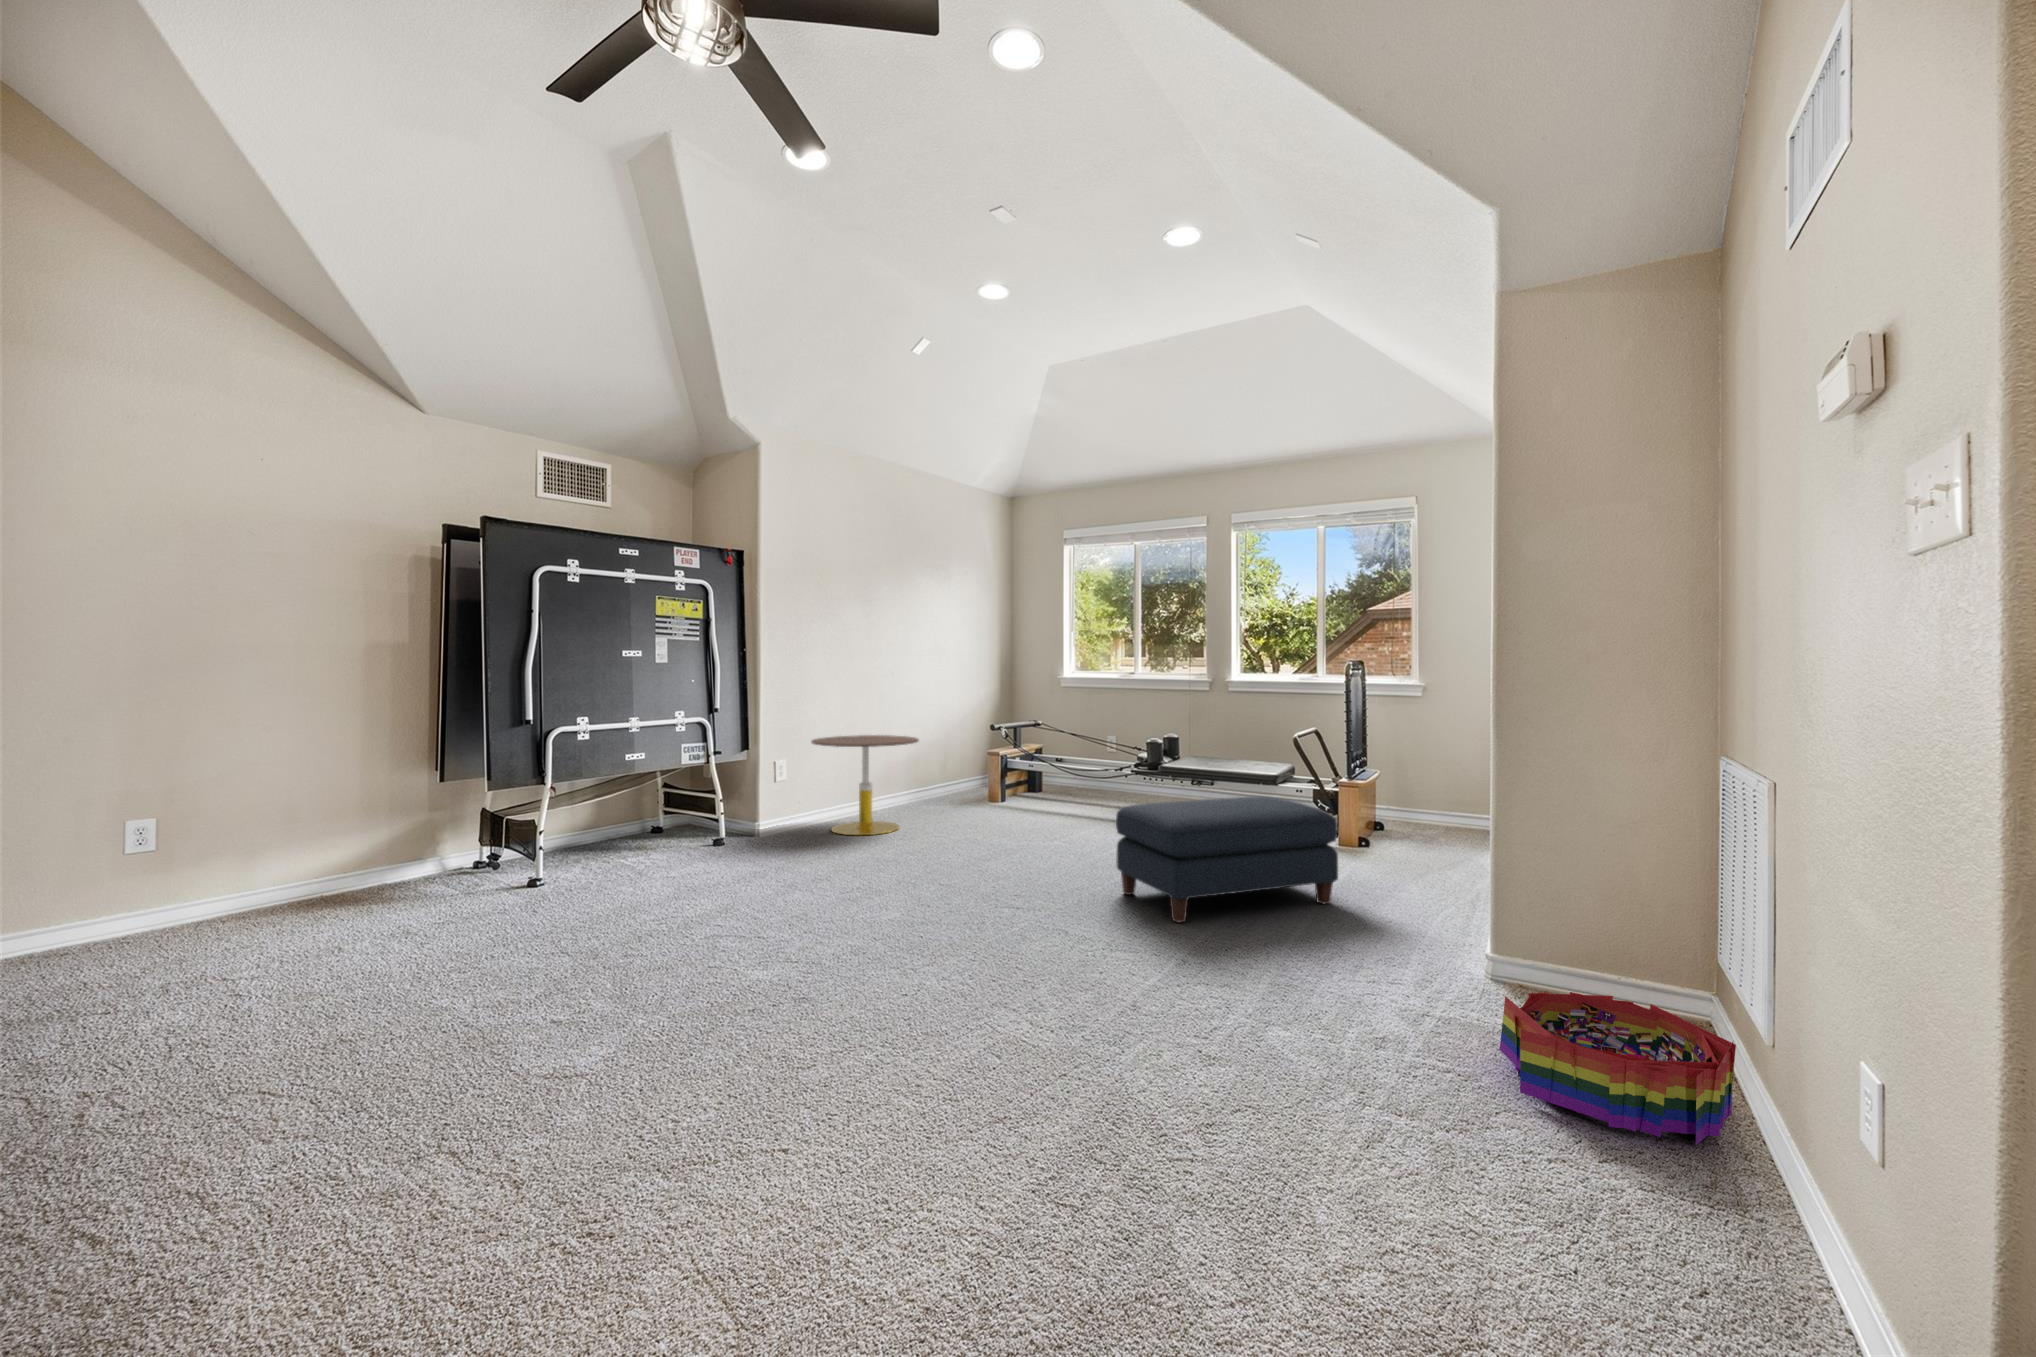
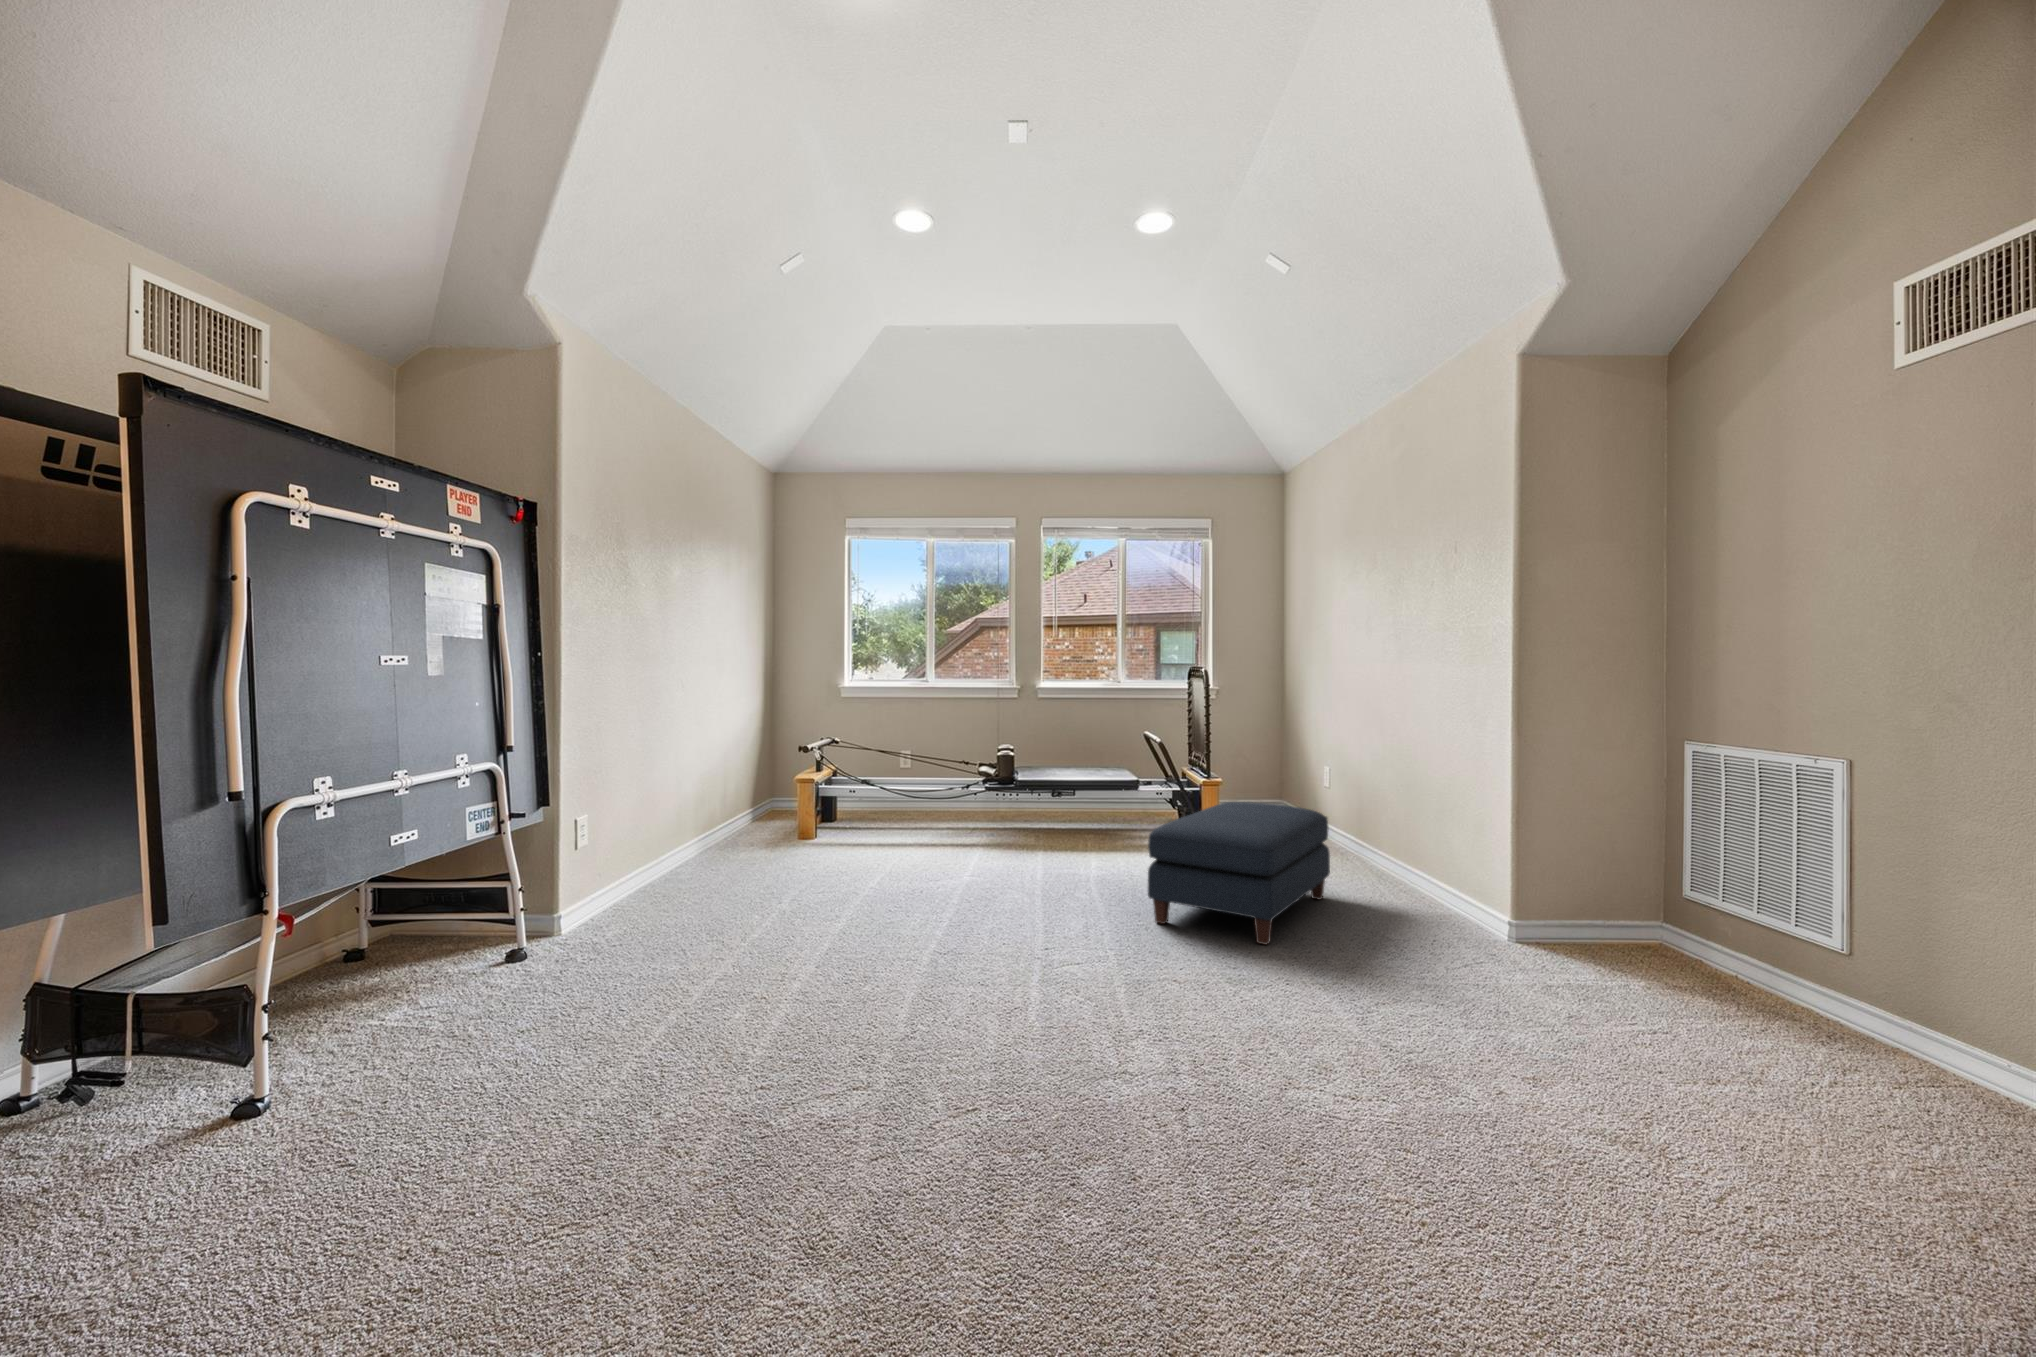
side table: present [811,735,919,835] -> none [628,766,781,909]
storage bin: present [1500,991,1736,1145] -> none [1691,939,1908,1047]

